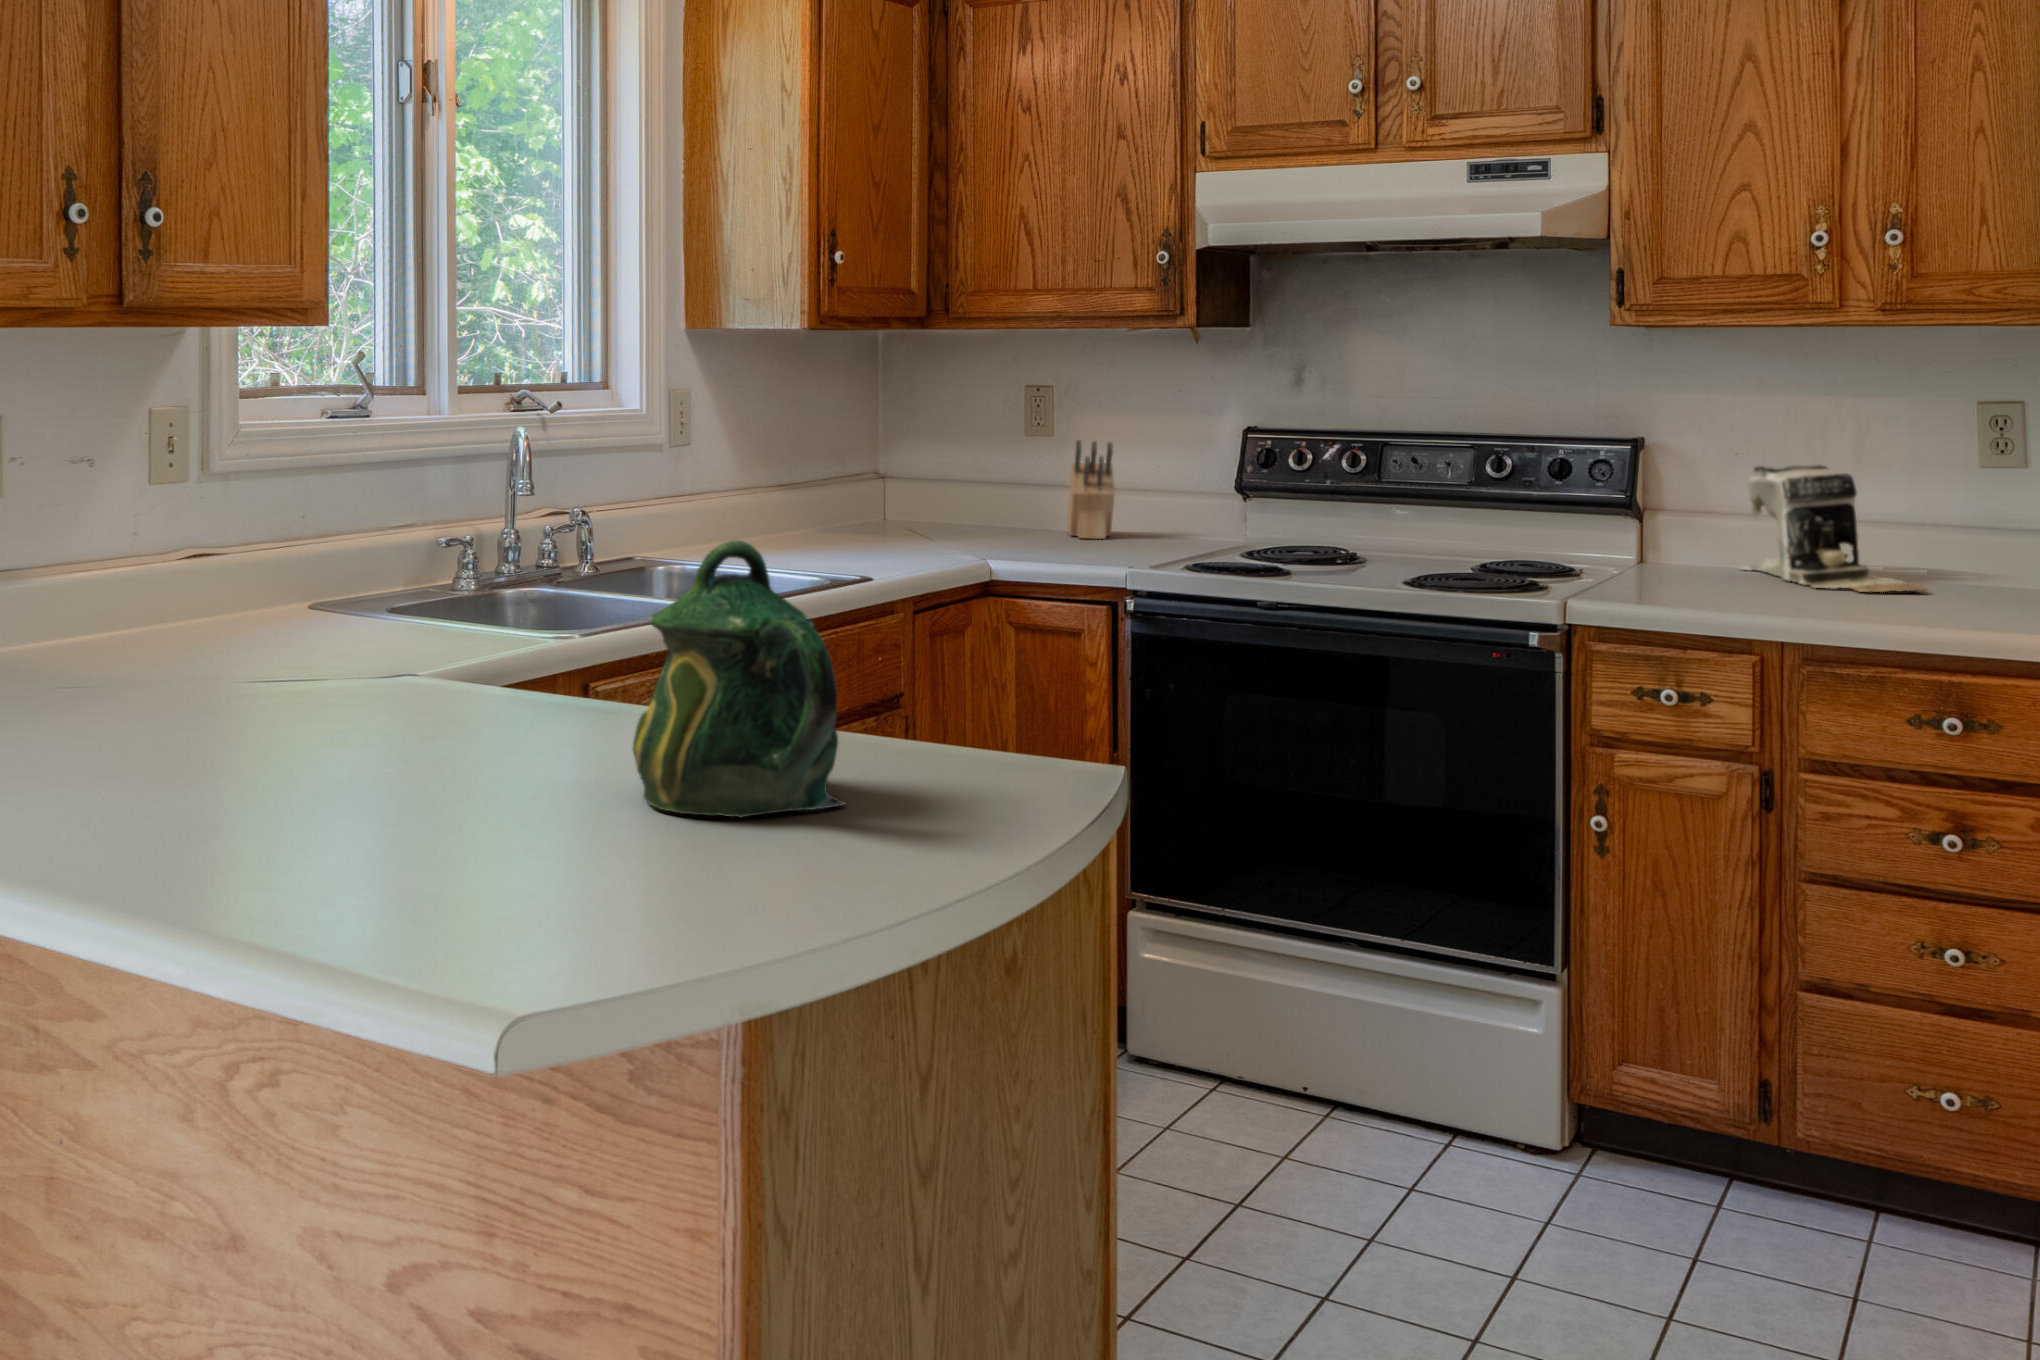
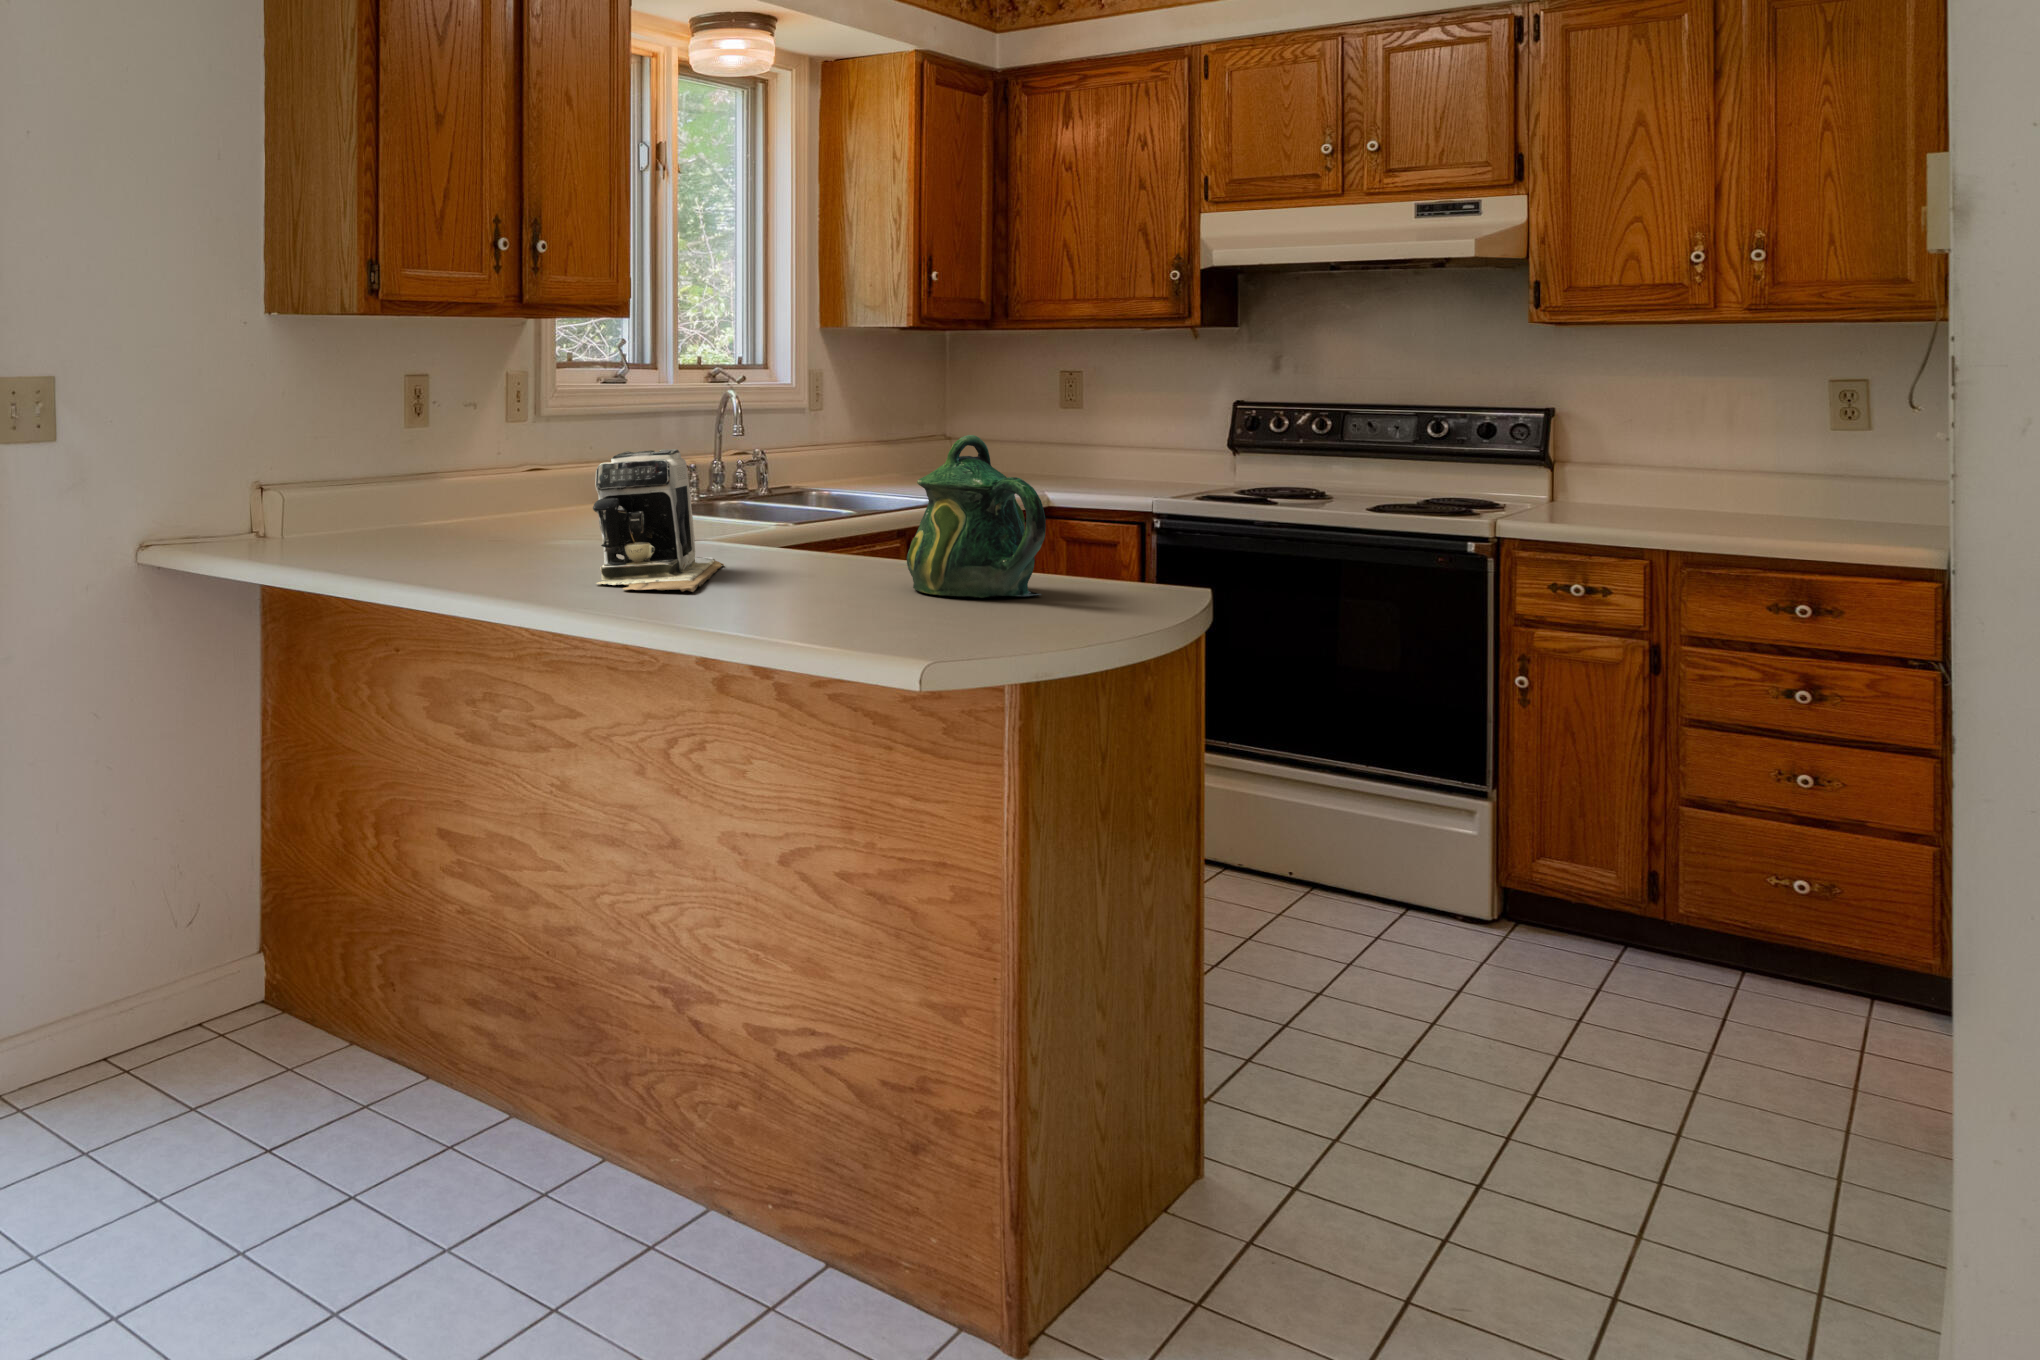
knife block: present [1067,440,1115,539] -> none [1095,409,1136,482]
coffee maker: present [1741,465,1927,592] -> present [593,449,724,592]

